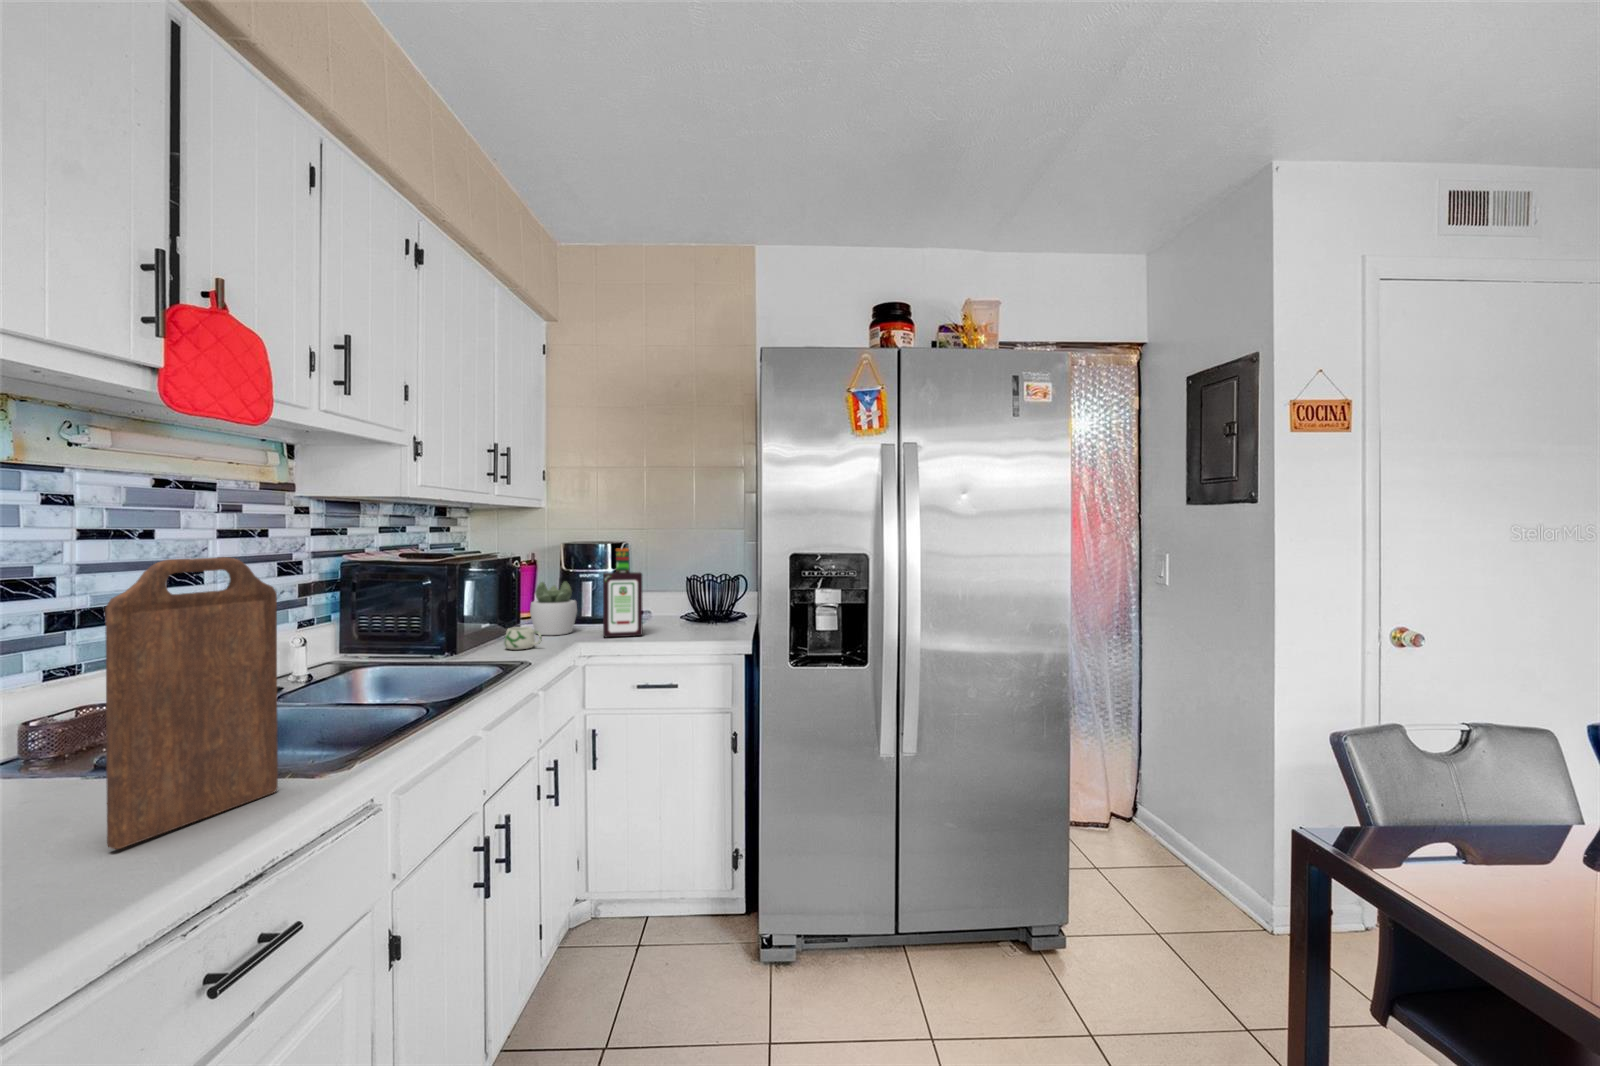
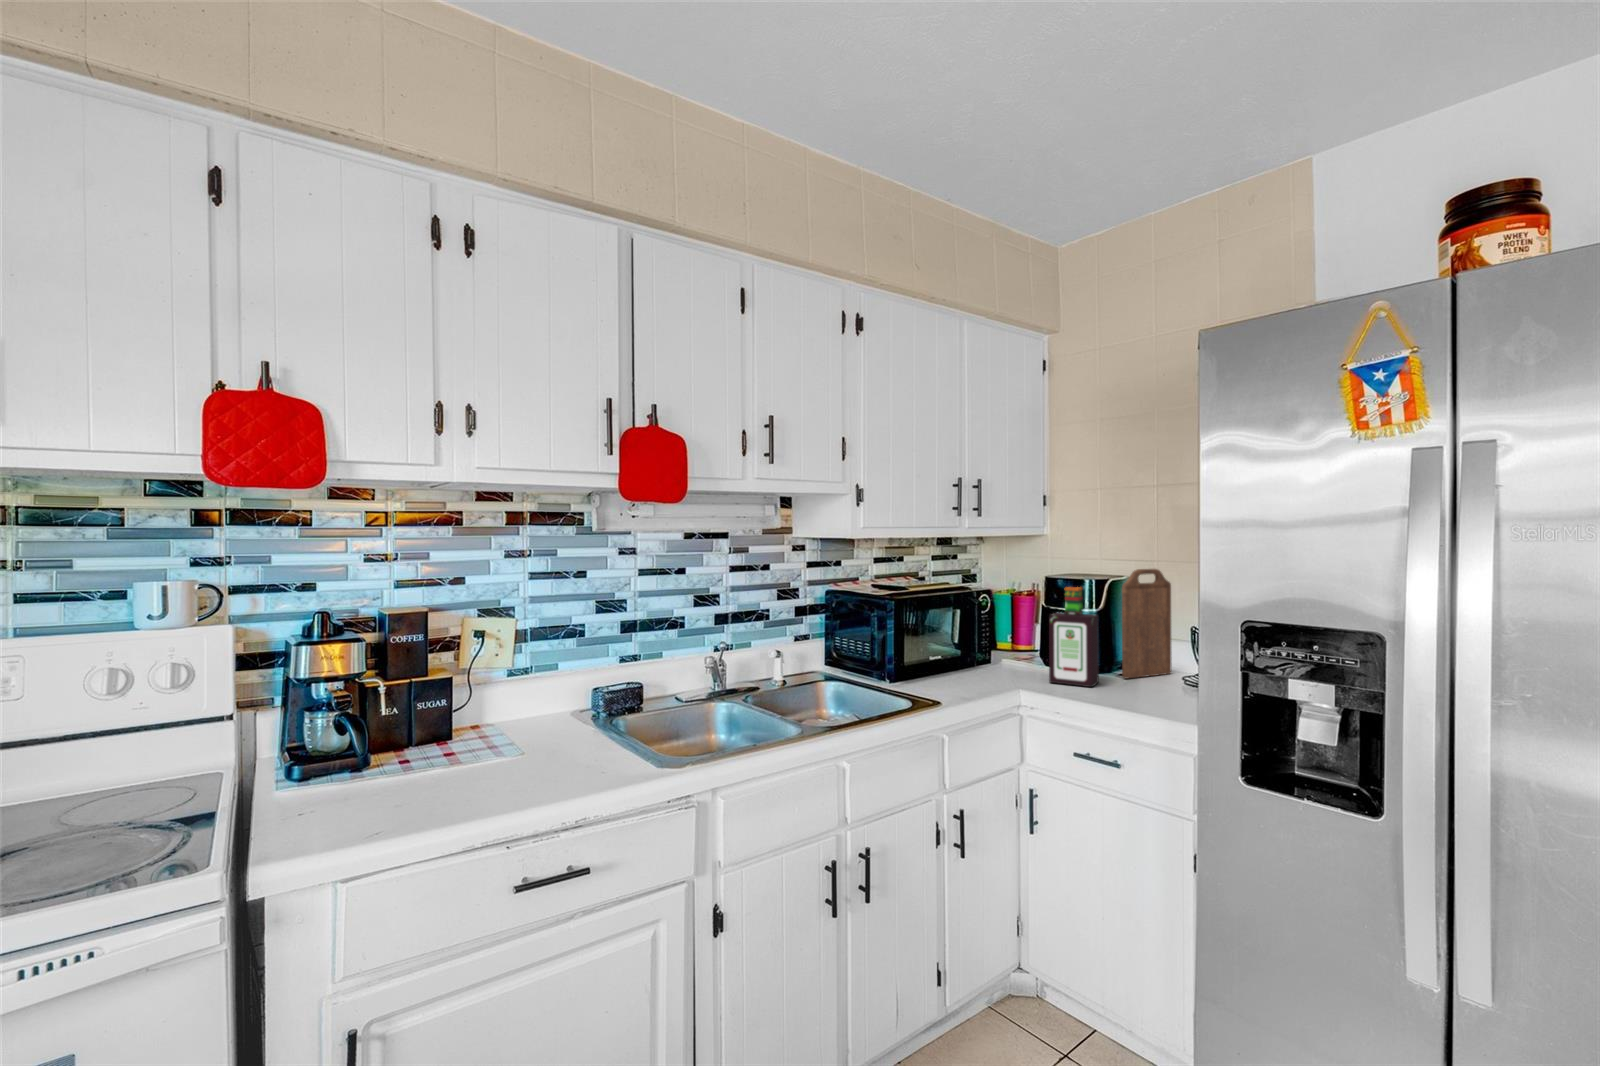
cutting board: present [105,557,278,849] -> present [1122,569,1172,678]
succulent plant: present [530,581,577,635] -> none [992,615,1038,672]
mug: present [504,627,542,650] -> none [944,660,974,683]

